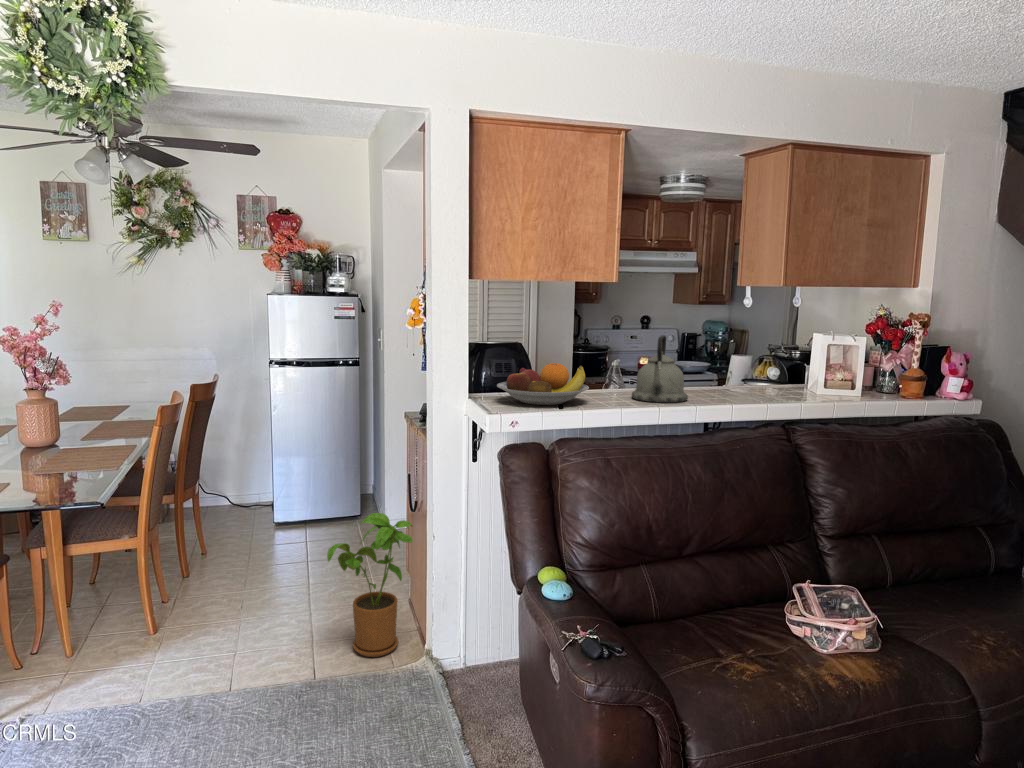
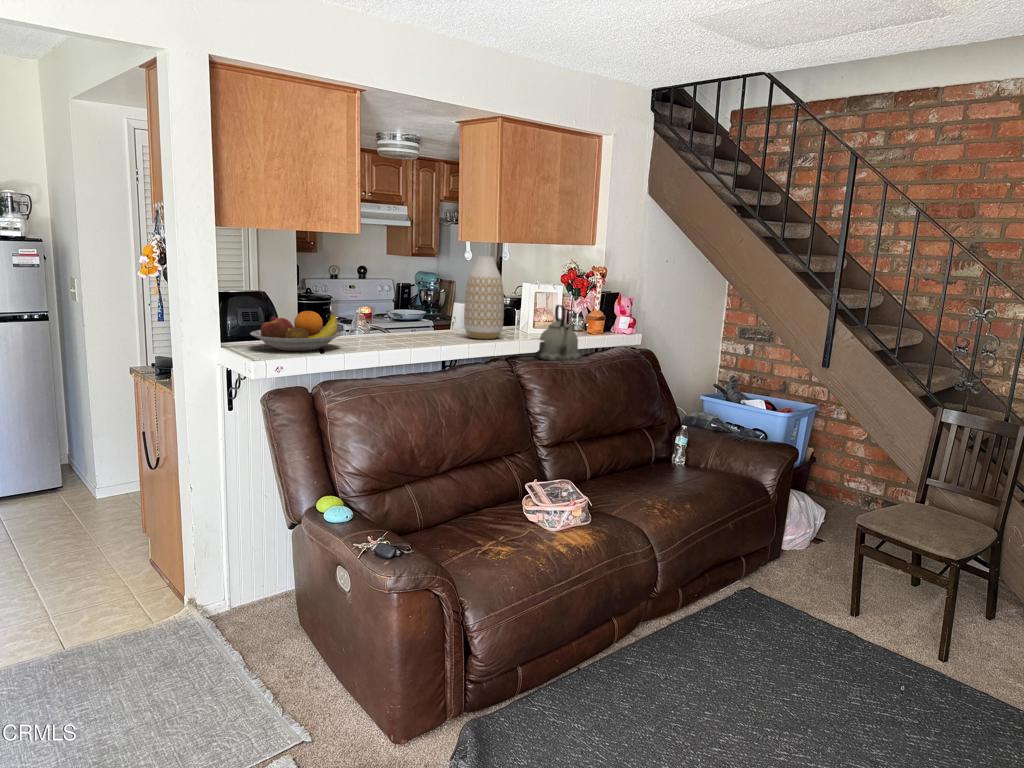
vase: none [734,304,784,400] -> present [464,256,504,339]
kettle: present [632,336,688,403] -> present [535,305,581,361]
house plant: present [327,513,413,657] -> none [67,473,168,623]

